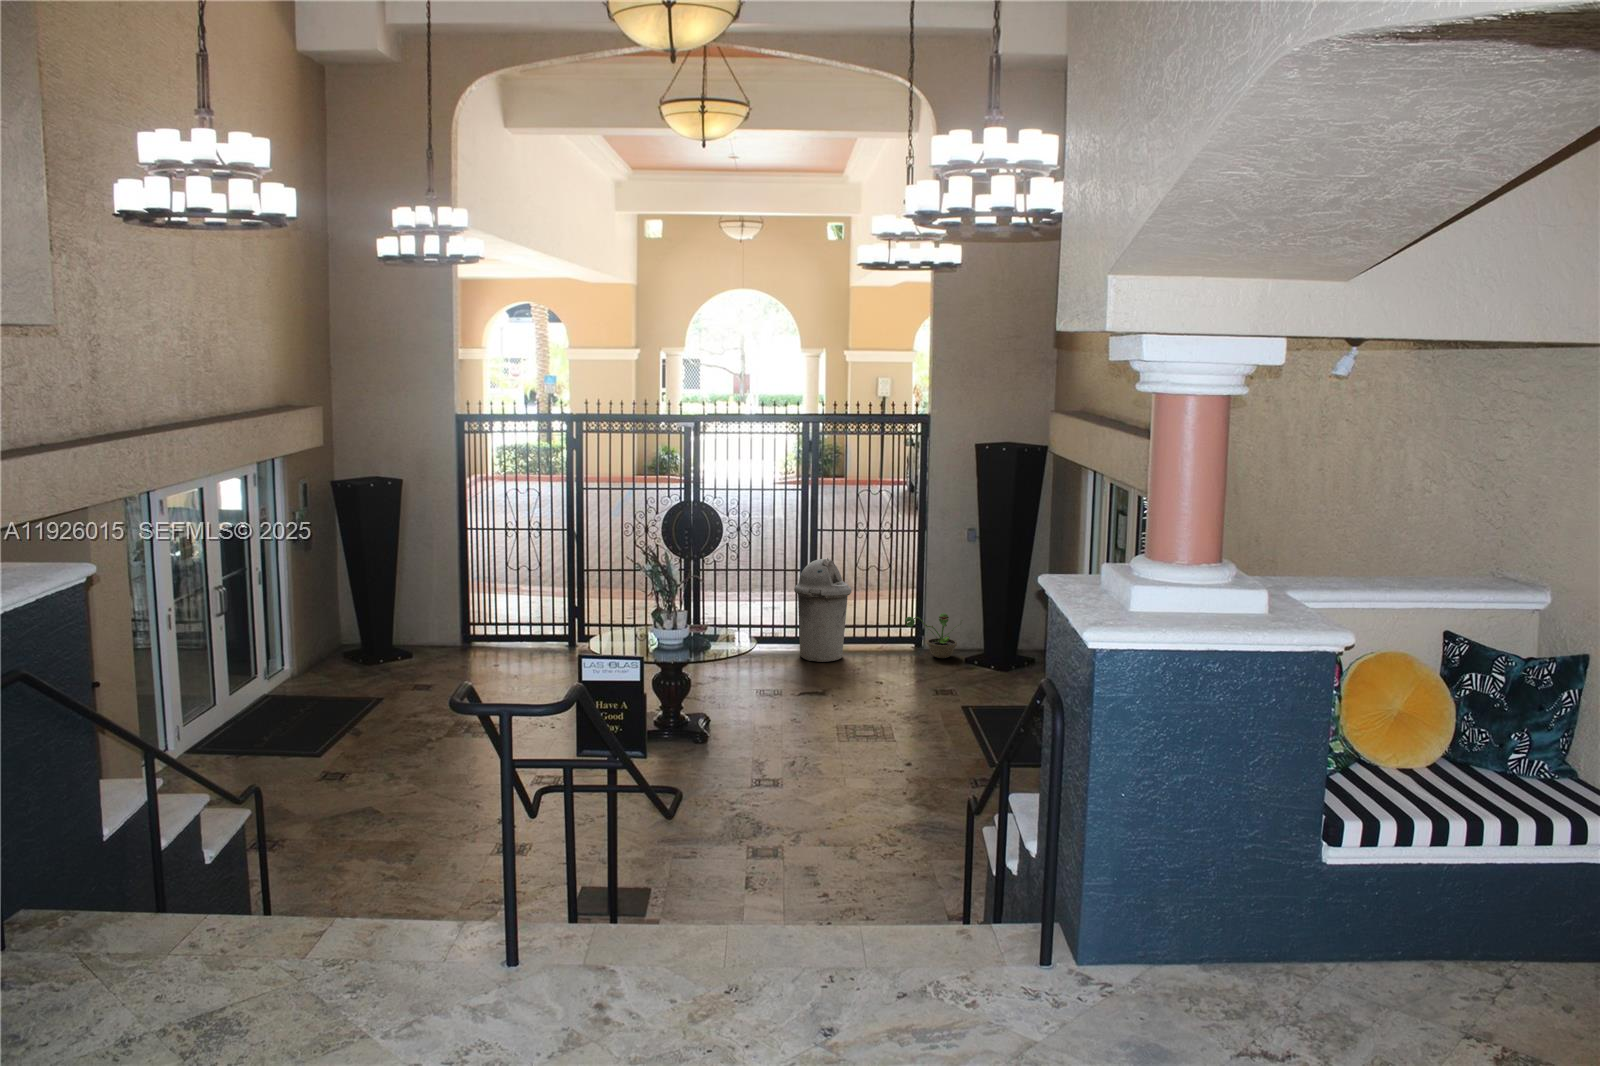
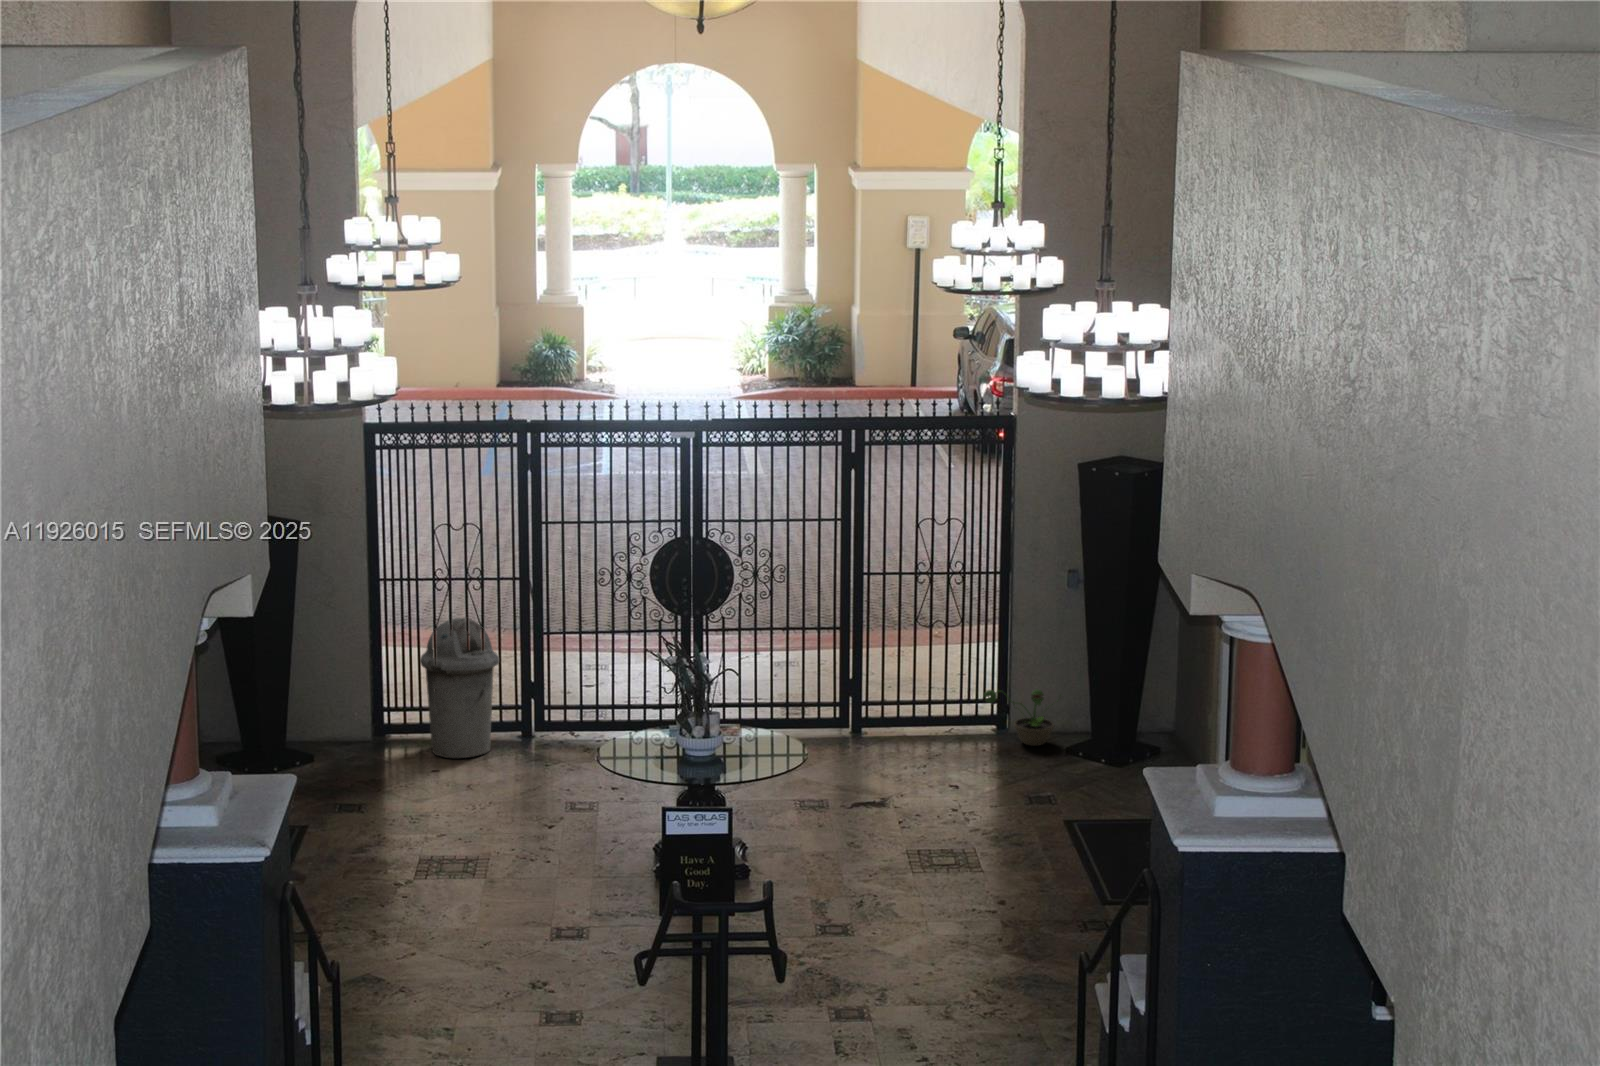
trash can: present [794,558,851,662] -> present [420,618,499,758]

